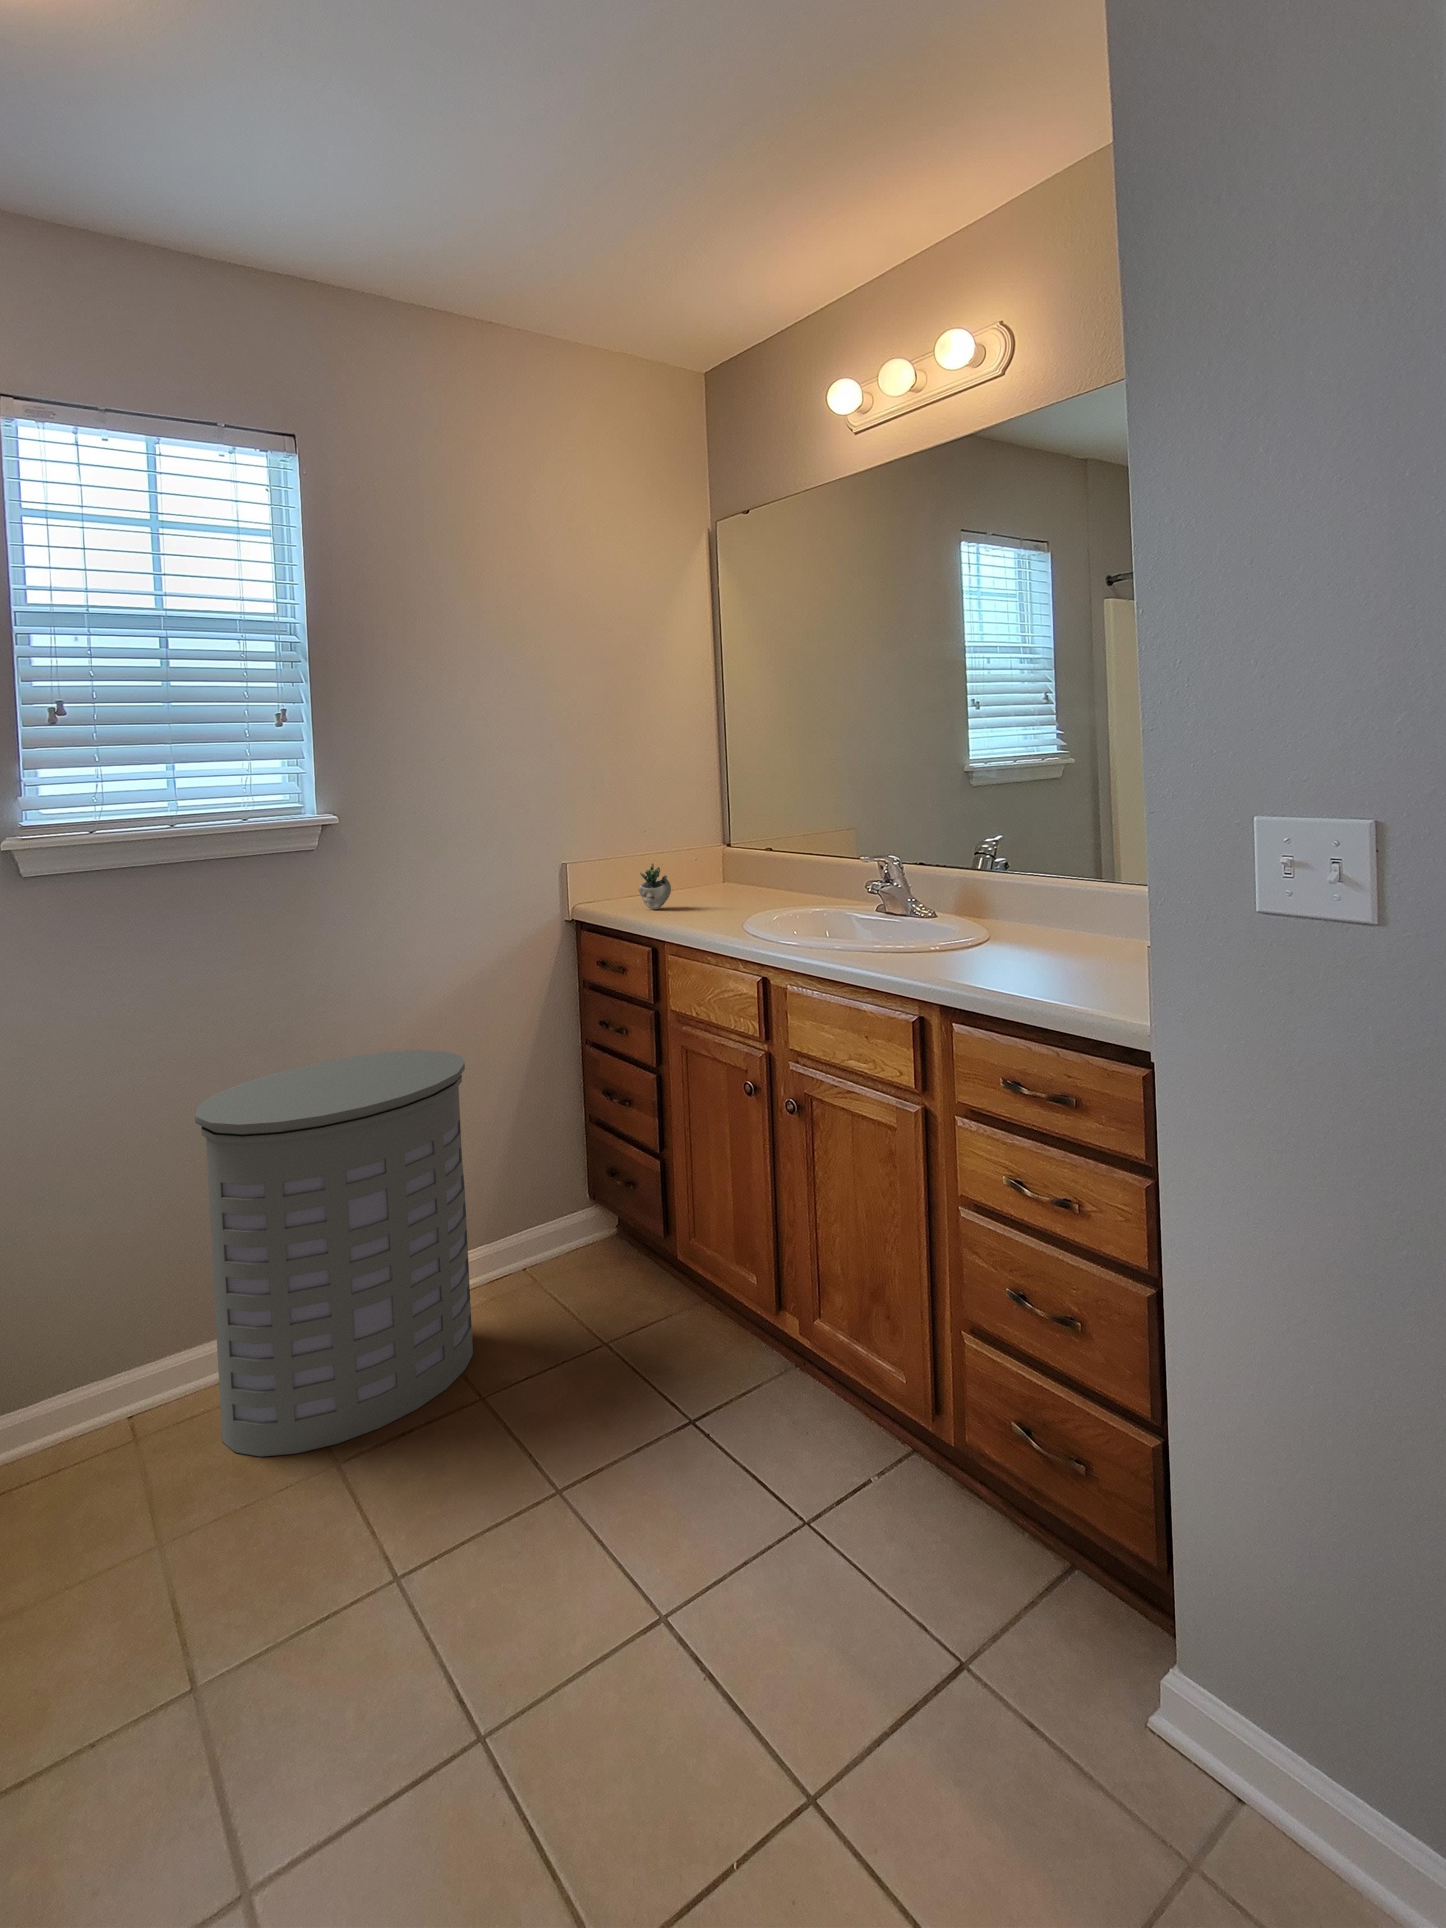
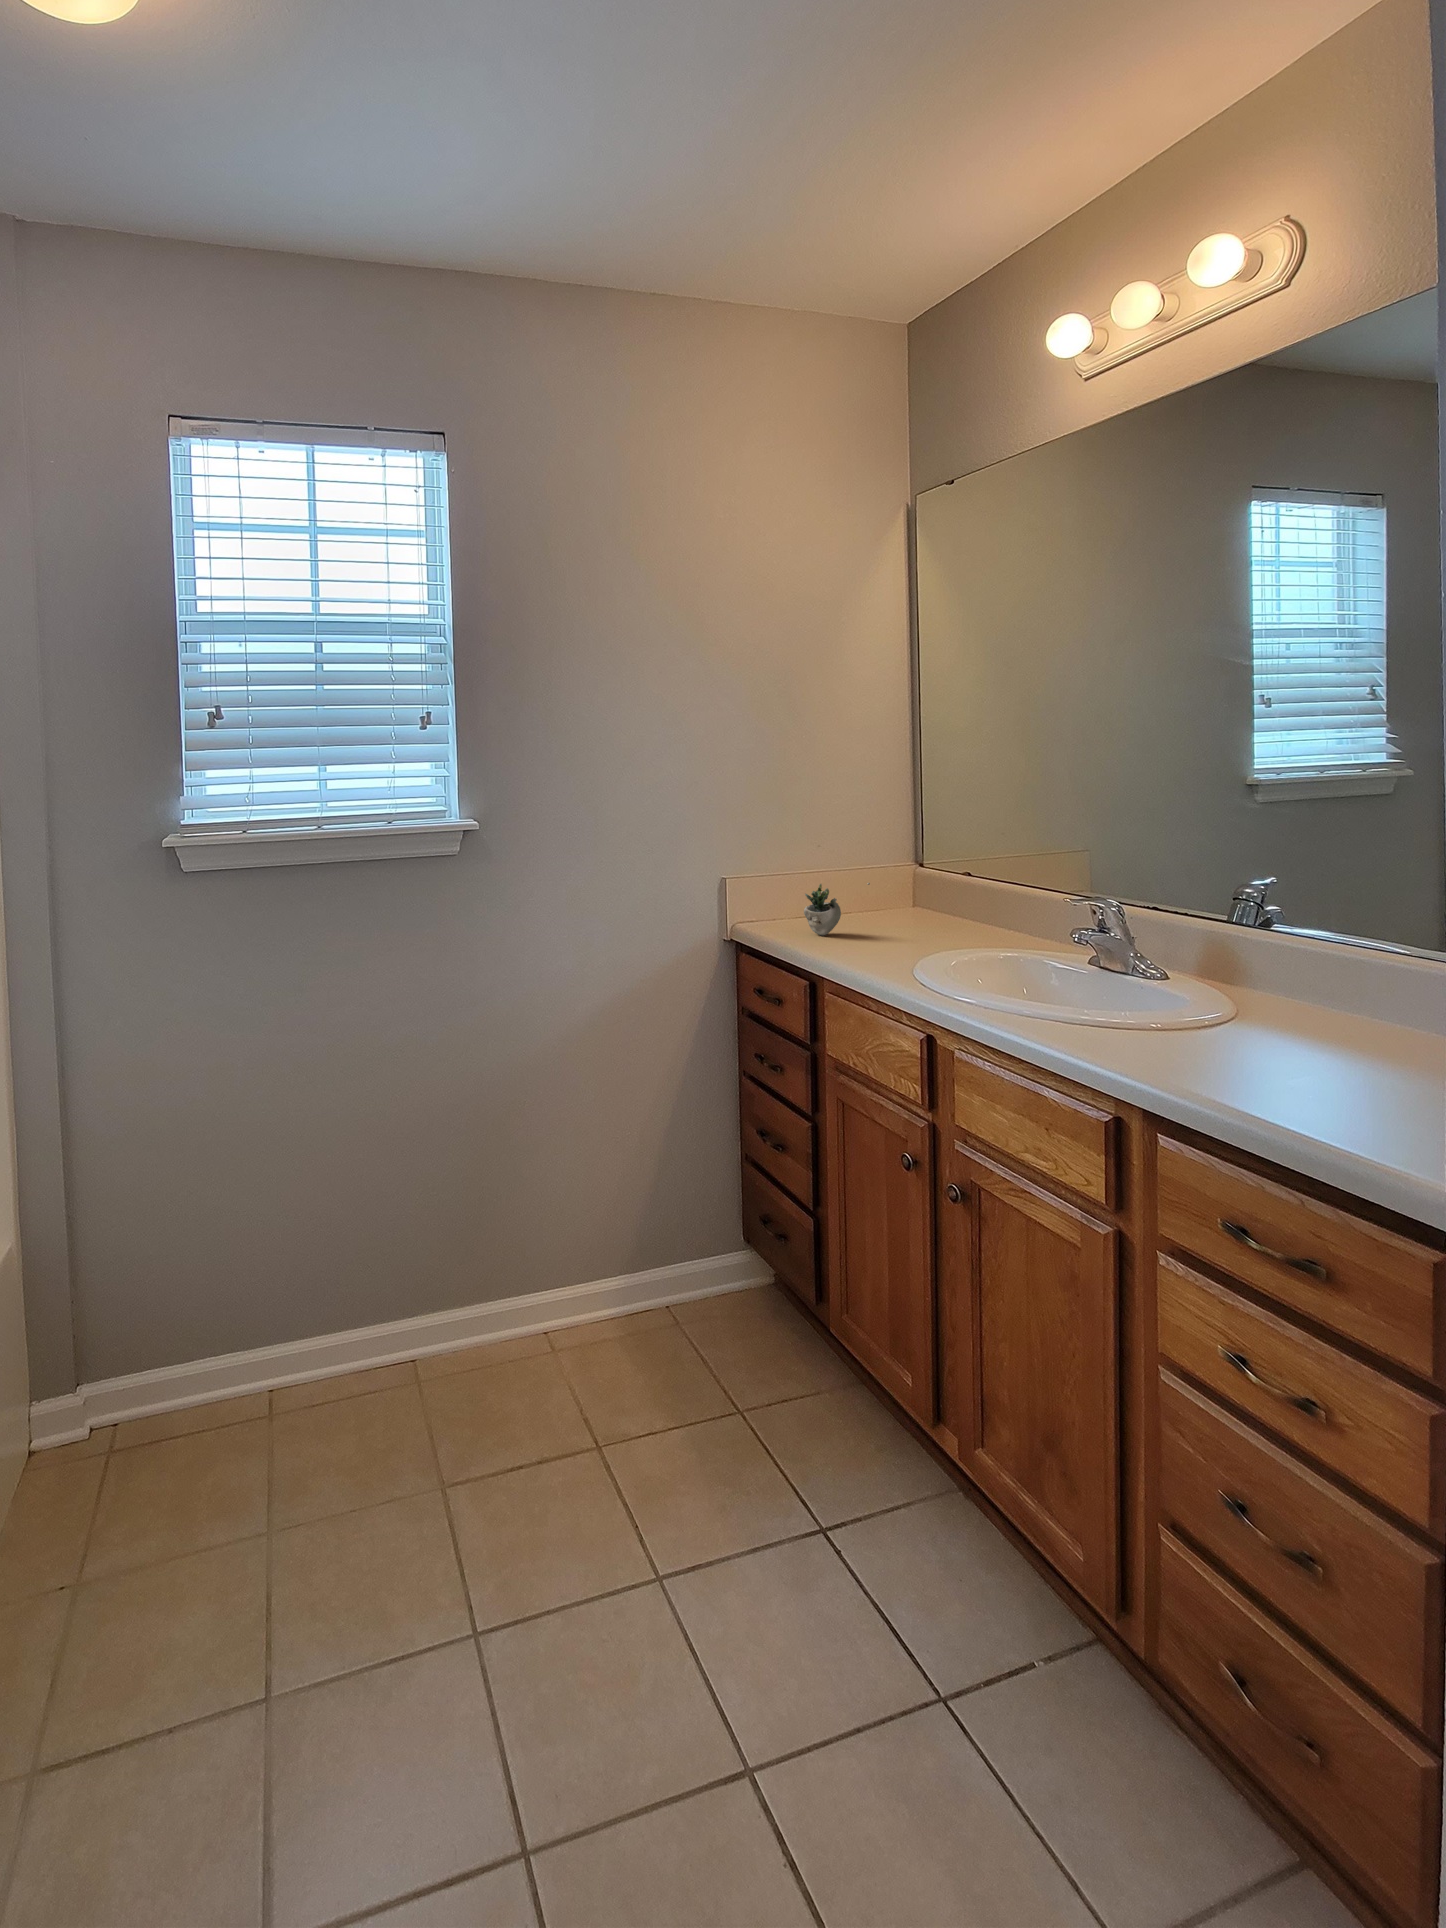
laundry hamper: present [195,1050,473,1457] -> none [325,1065,598,1466]

